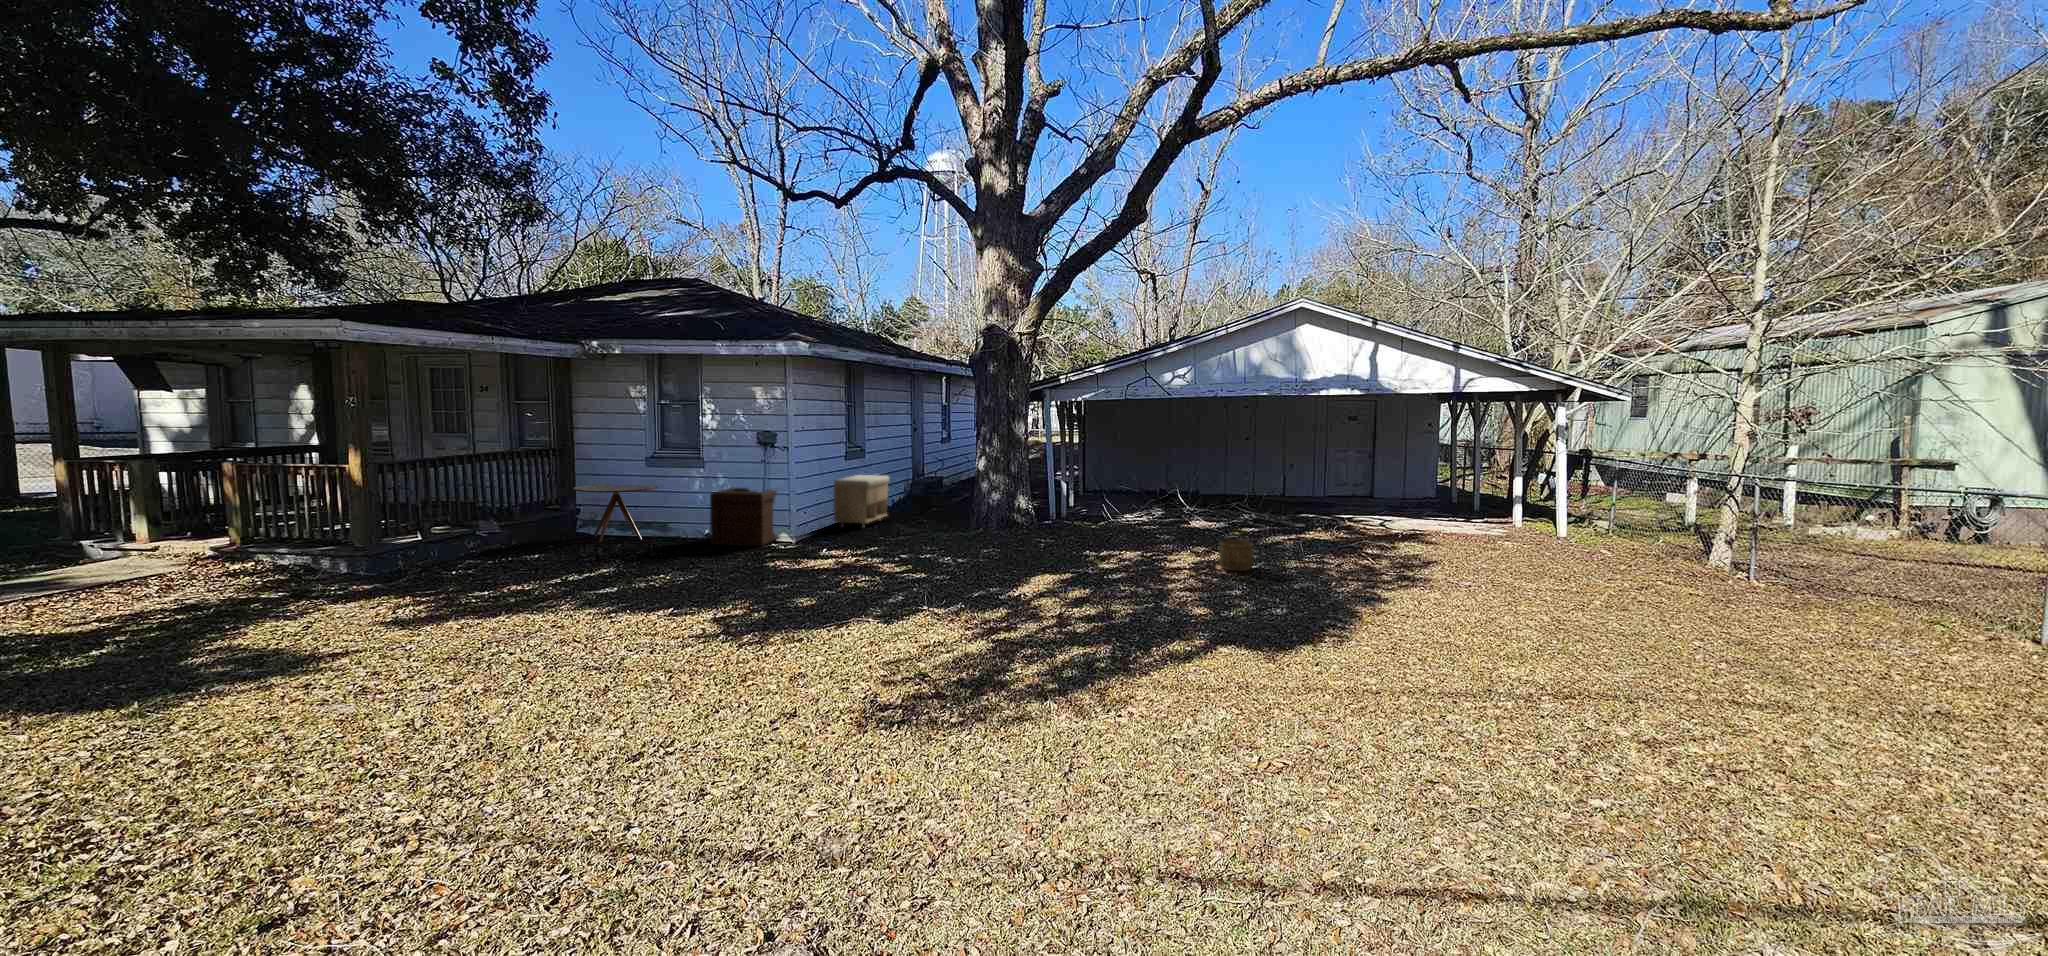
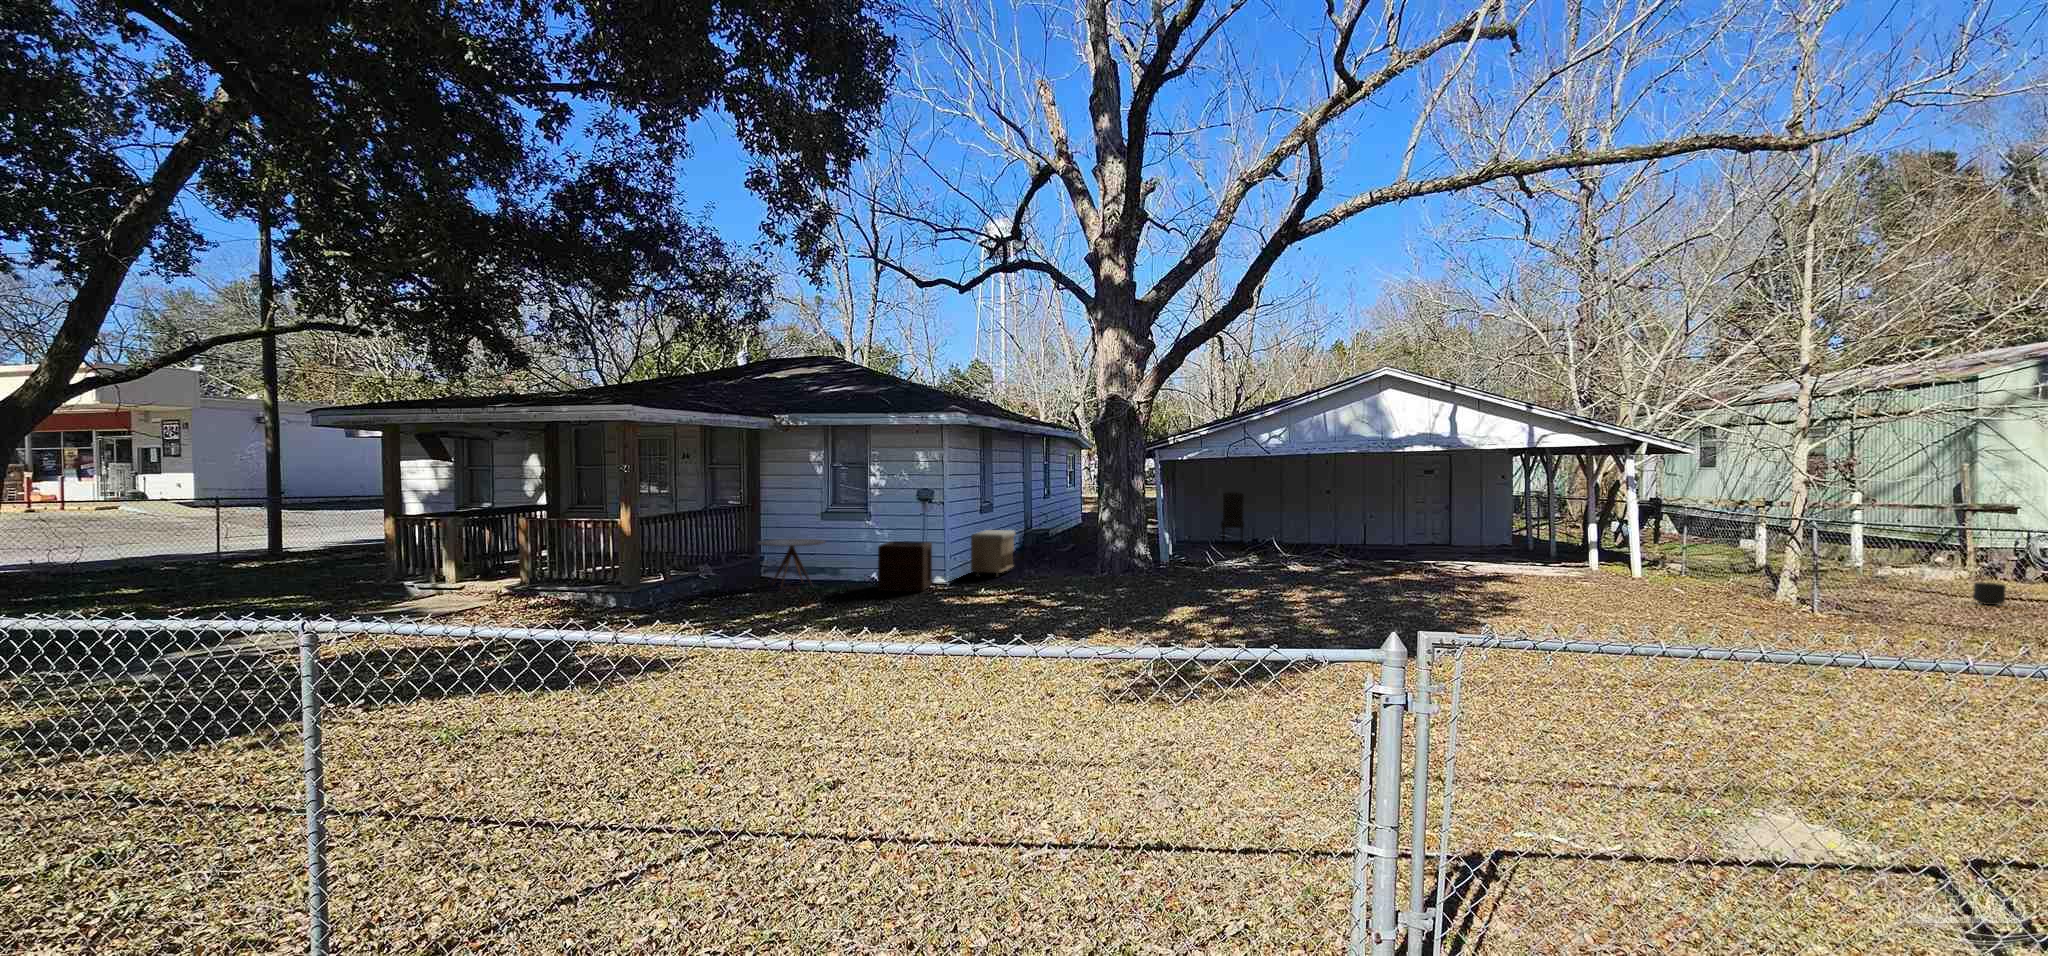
chair: none [1132,436,1158,492] -> present [1221,492,1244,543]
wooden bucket: present [1219,540,1253,571] -> none [1331,580,1363,607]
planter: none [1921,548,1958,574] -> present [1973,582,2006,605]

